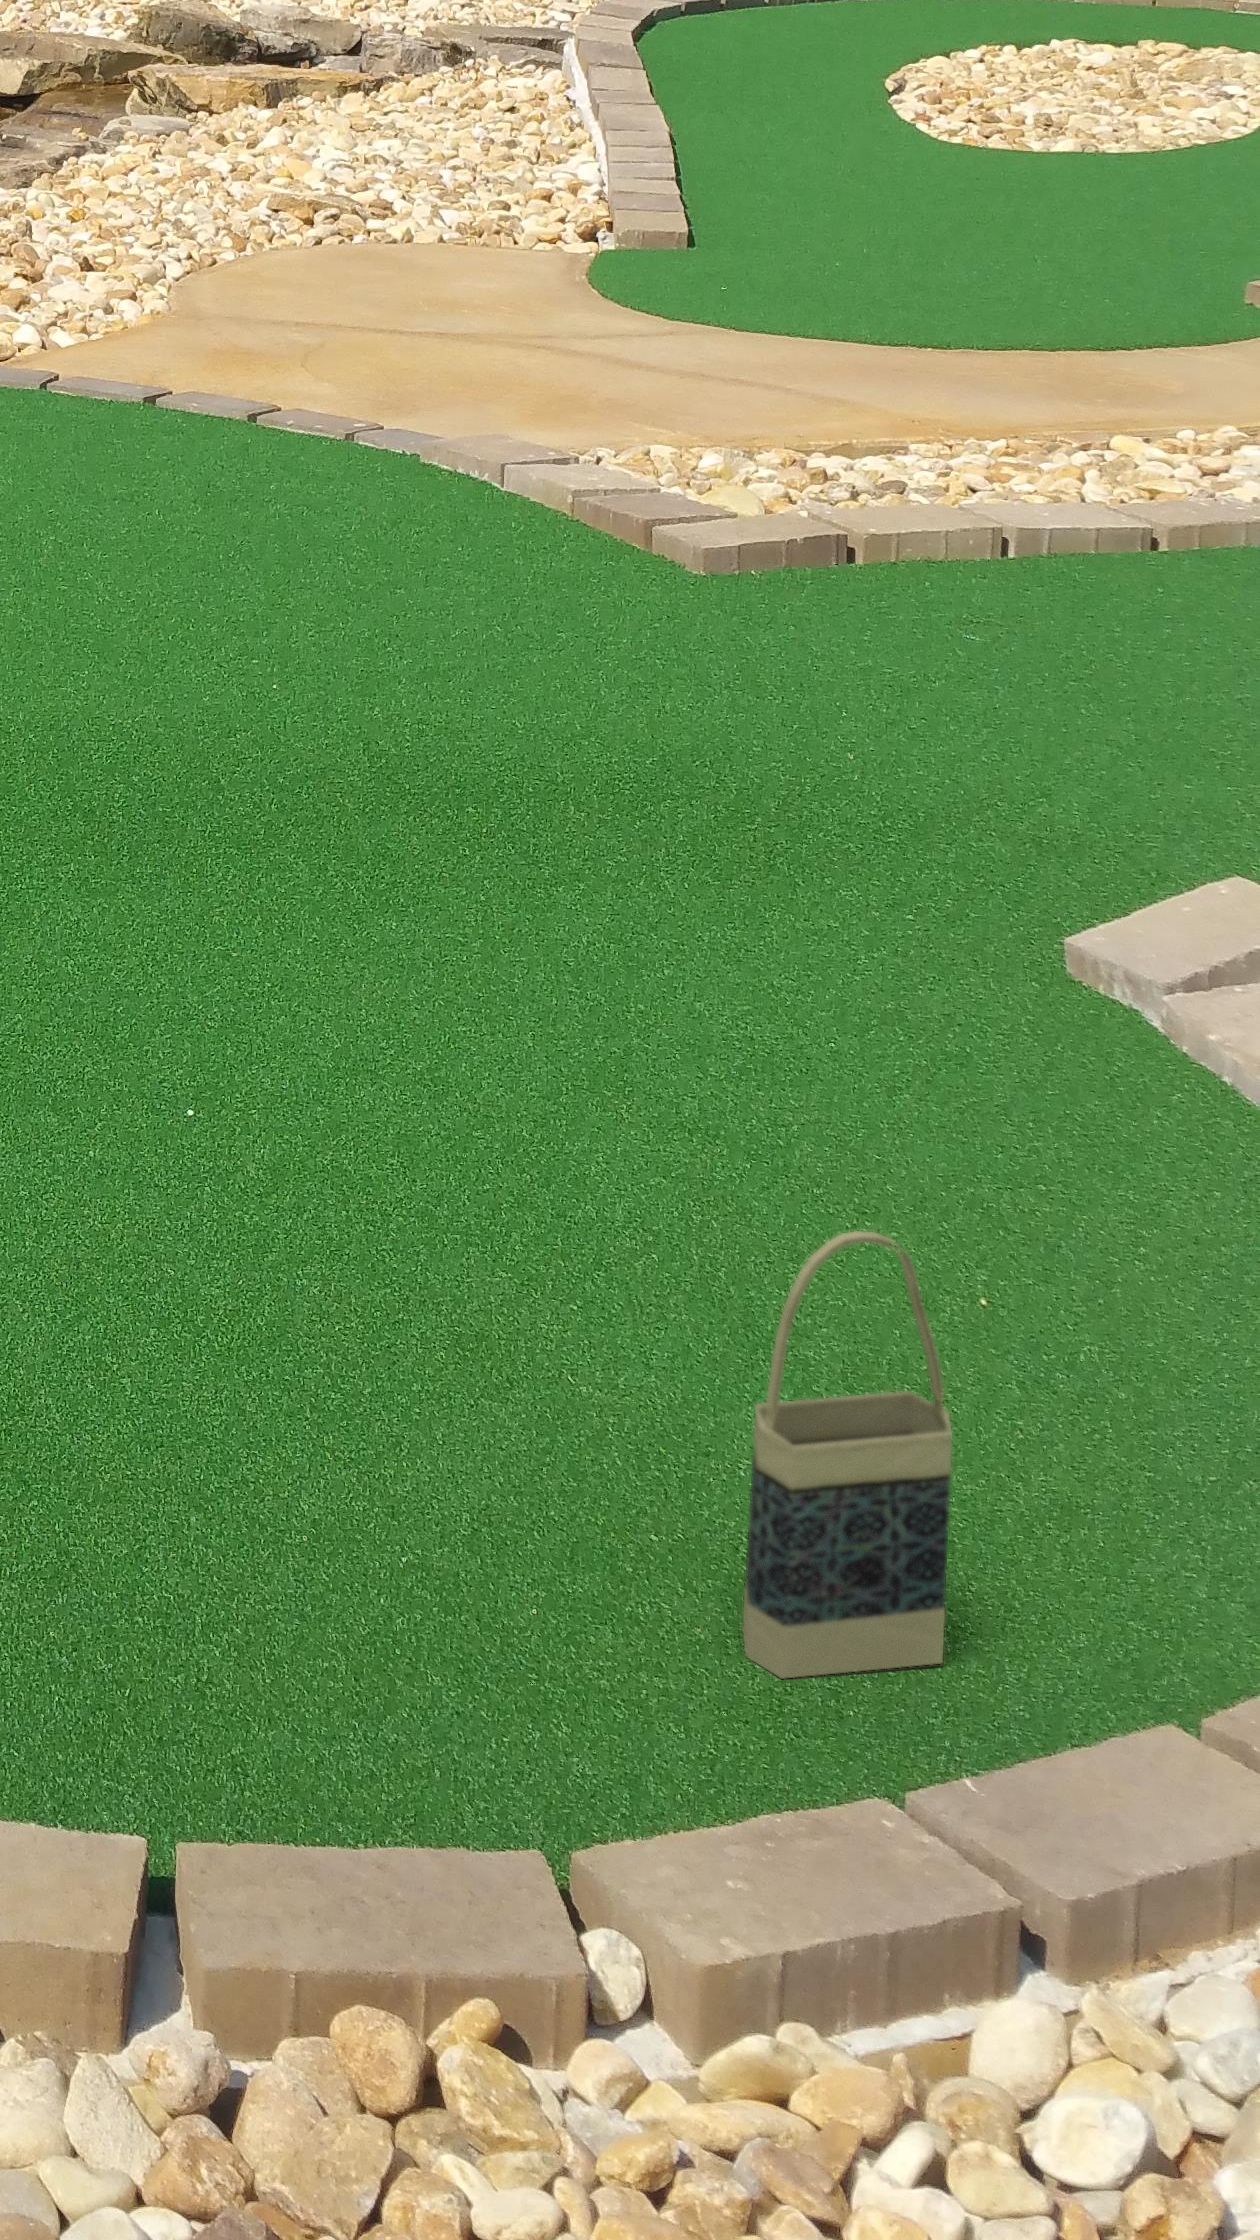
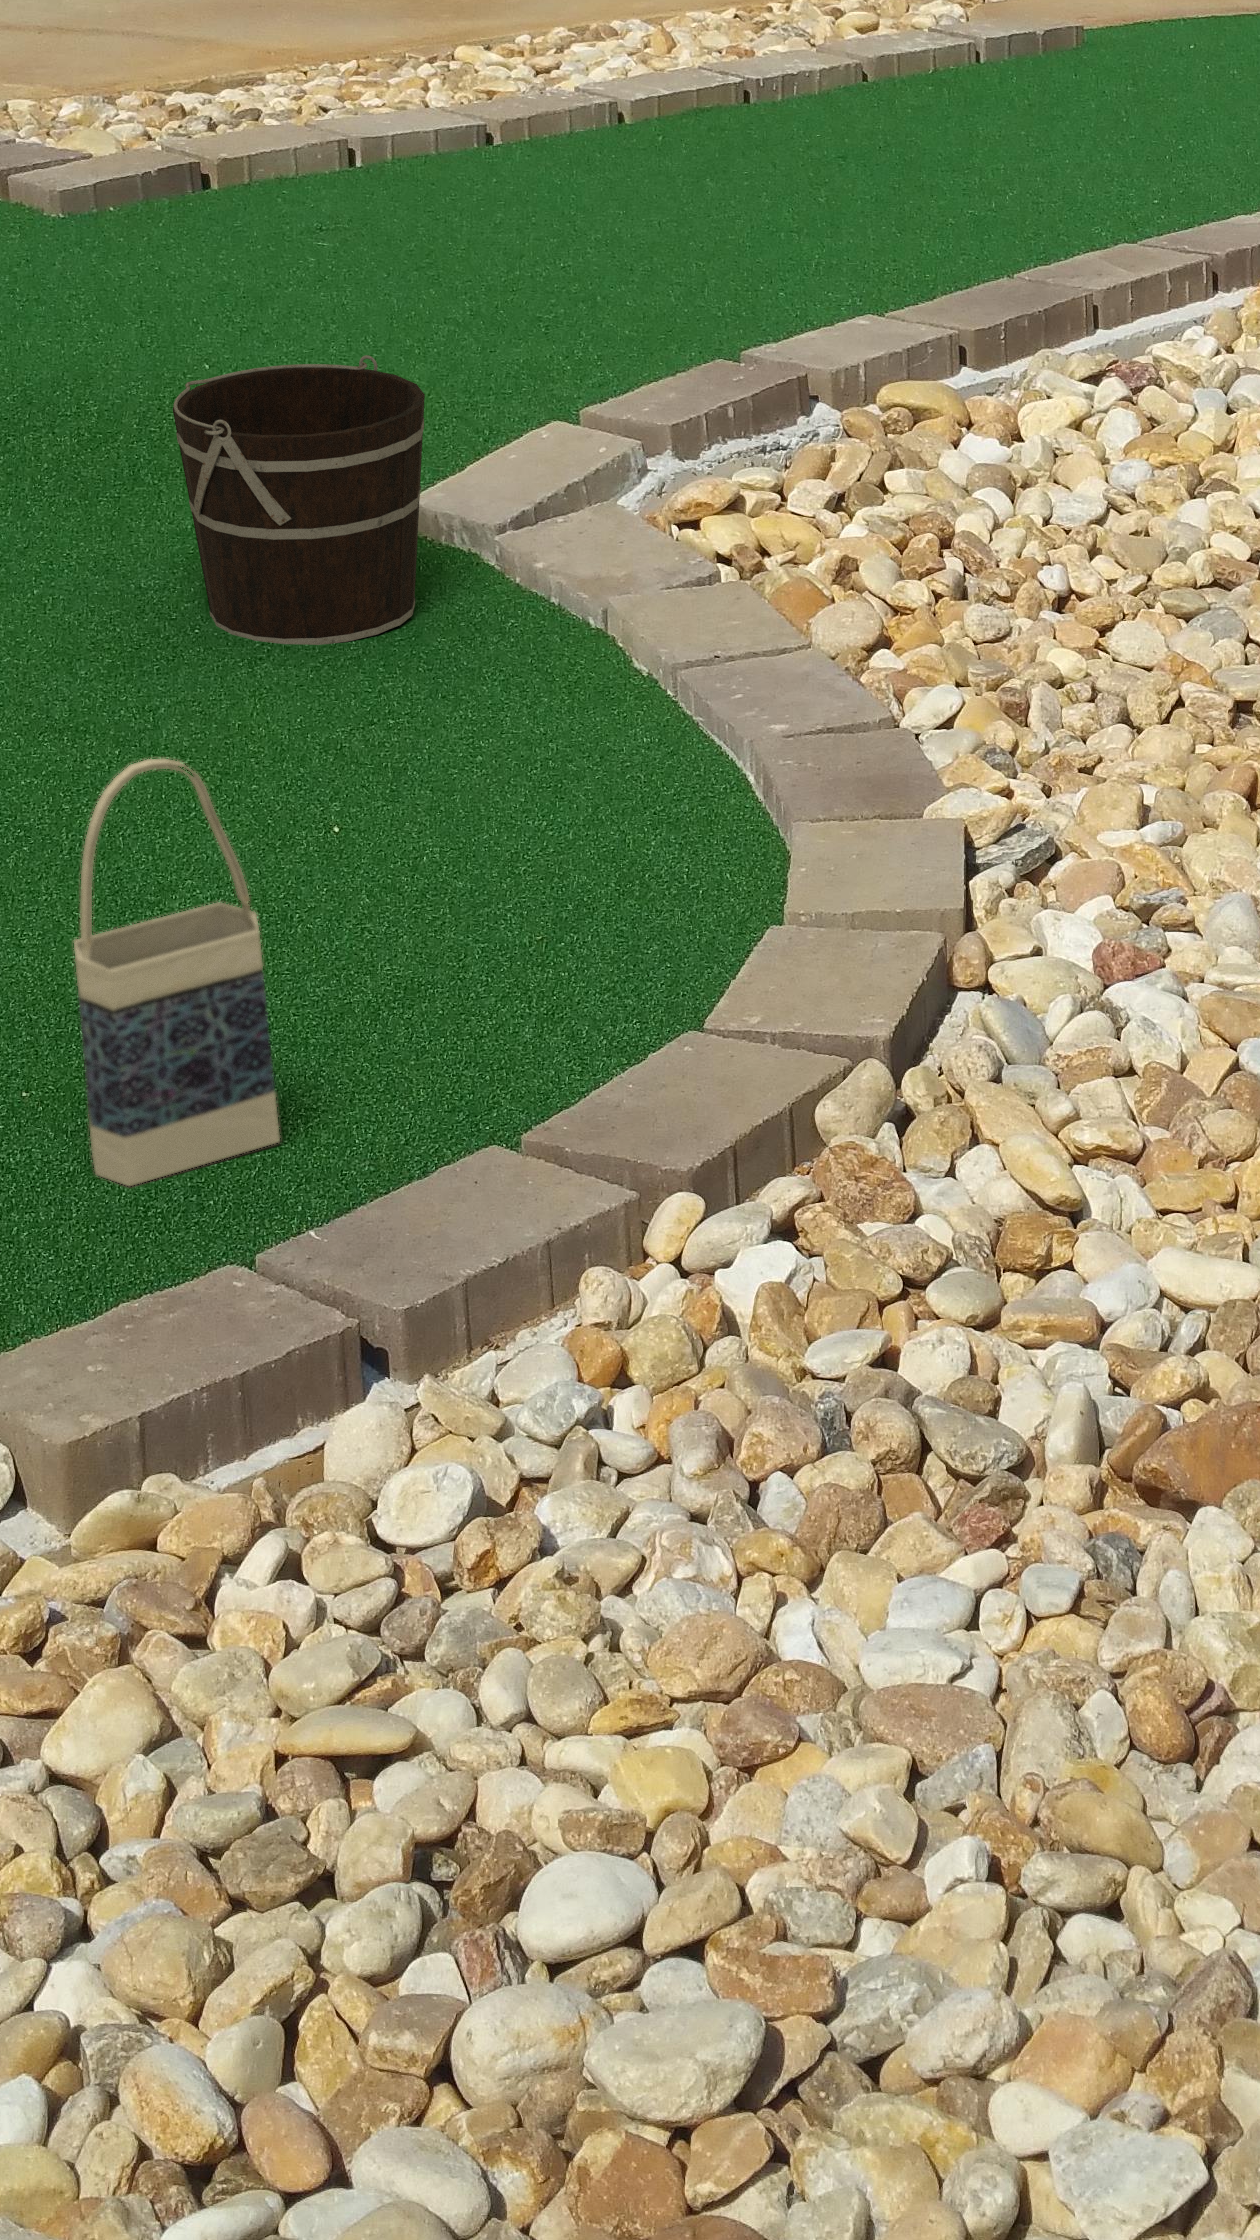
bucket: none [855,788,1122,1091] -> present [173,355,425,645]

